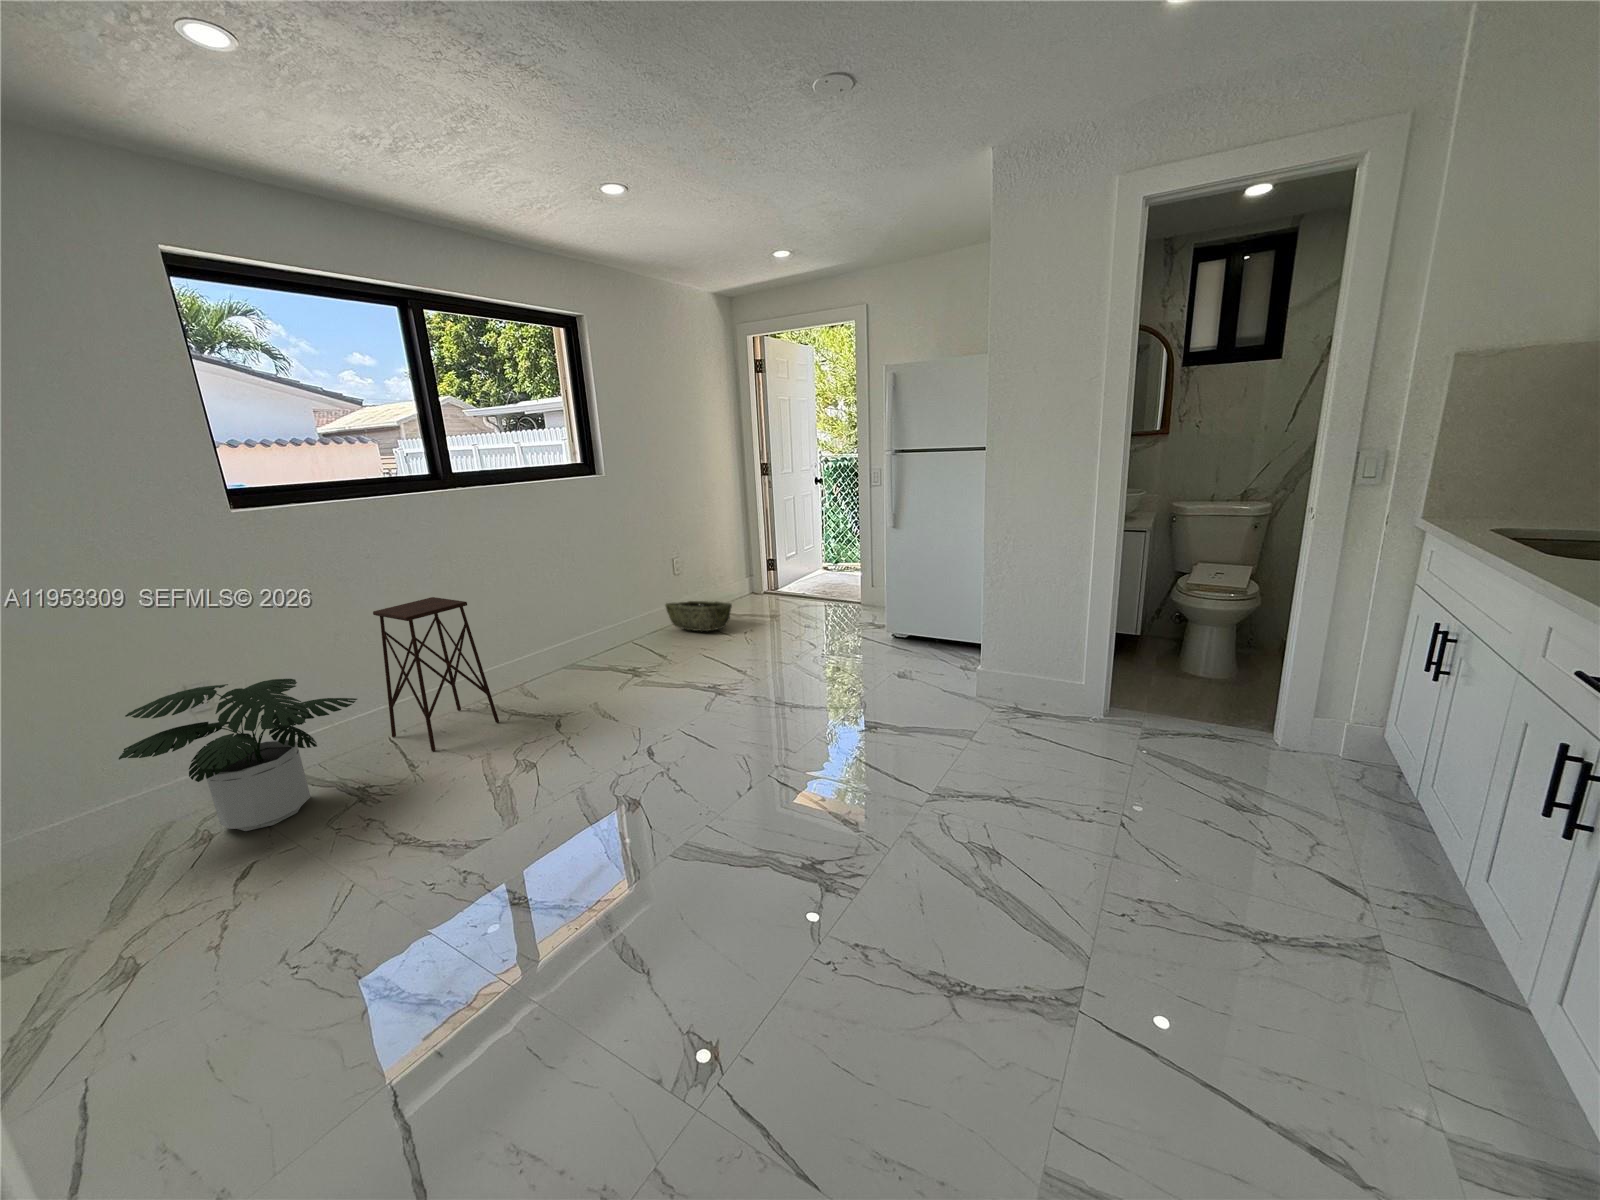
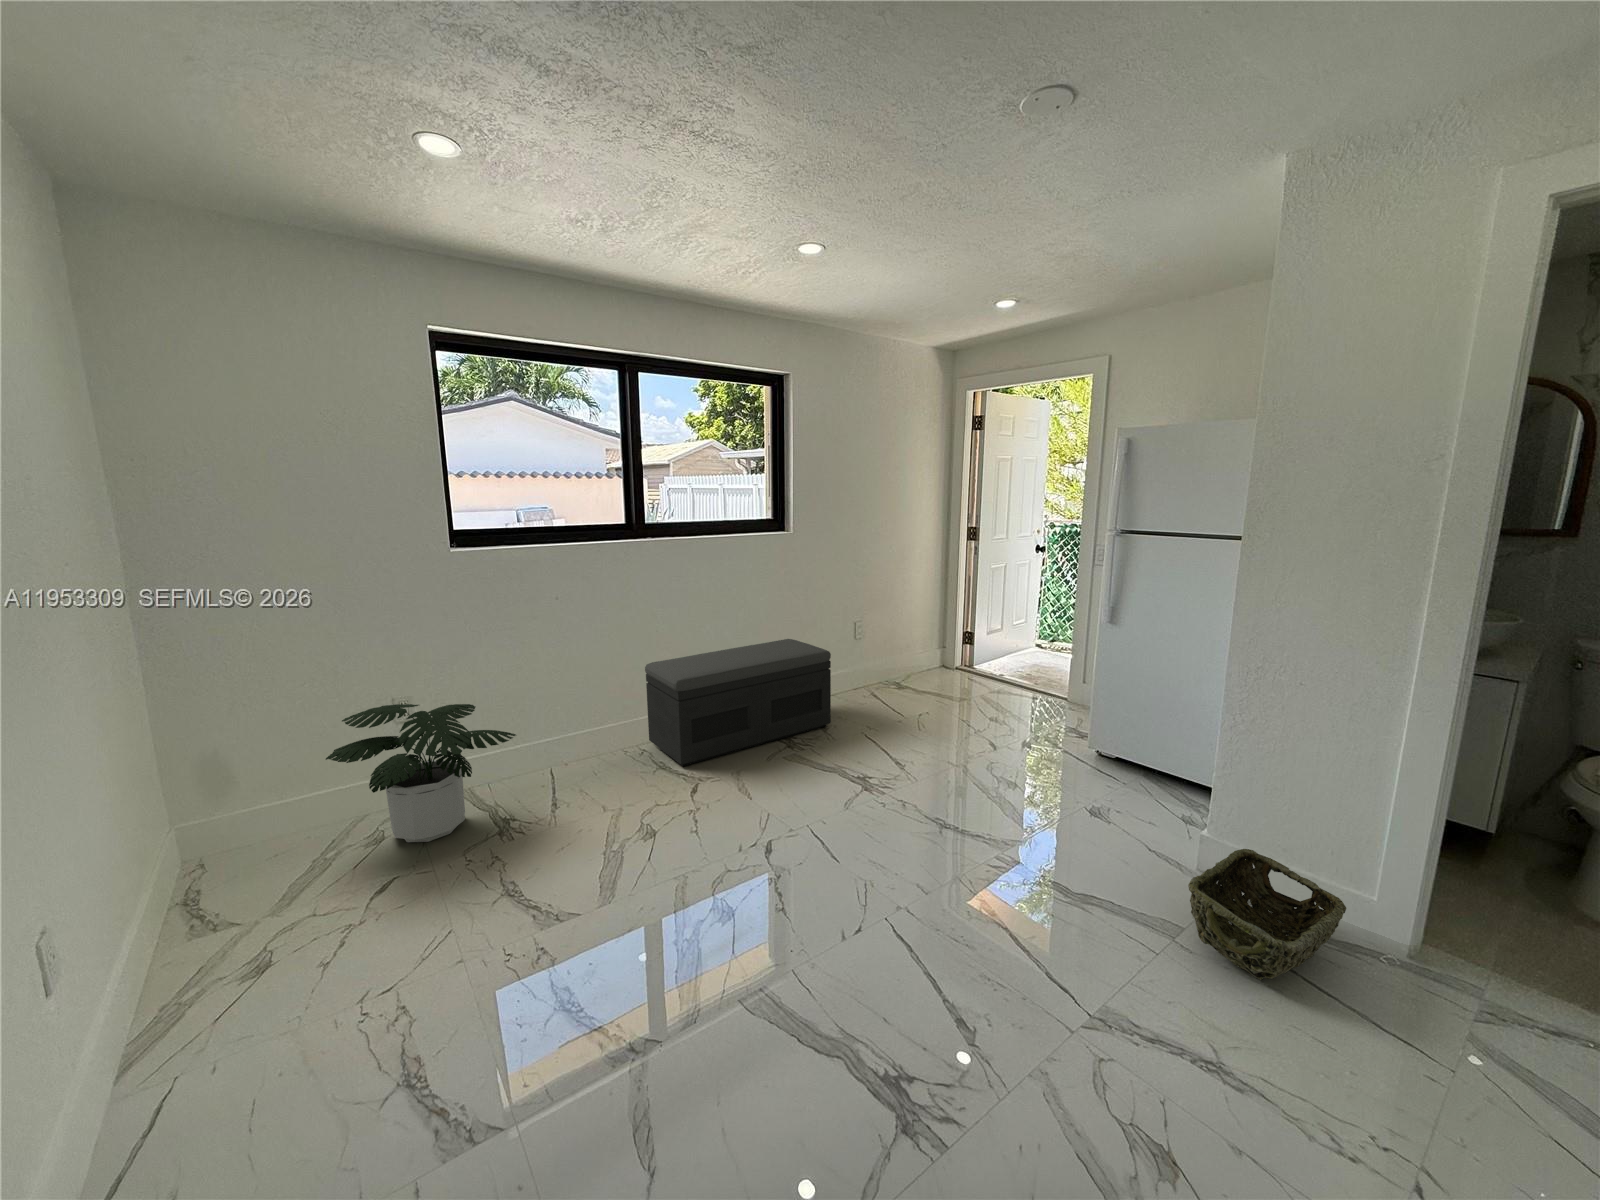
storage bench: none [475,579,668,709] -> present [645,639,831,766]
side table: present [373,597,499,751] -> none [552,641,646,794]
woven basket: present [665,601,732,631] -> present [1188,849,1346,980]

